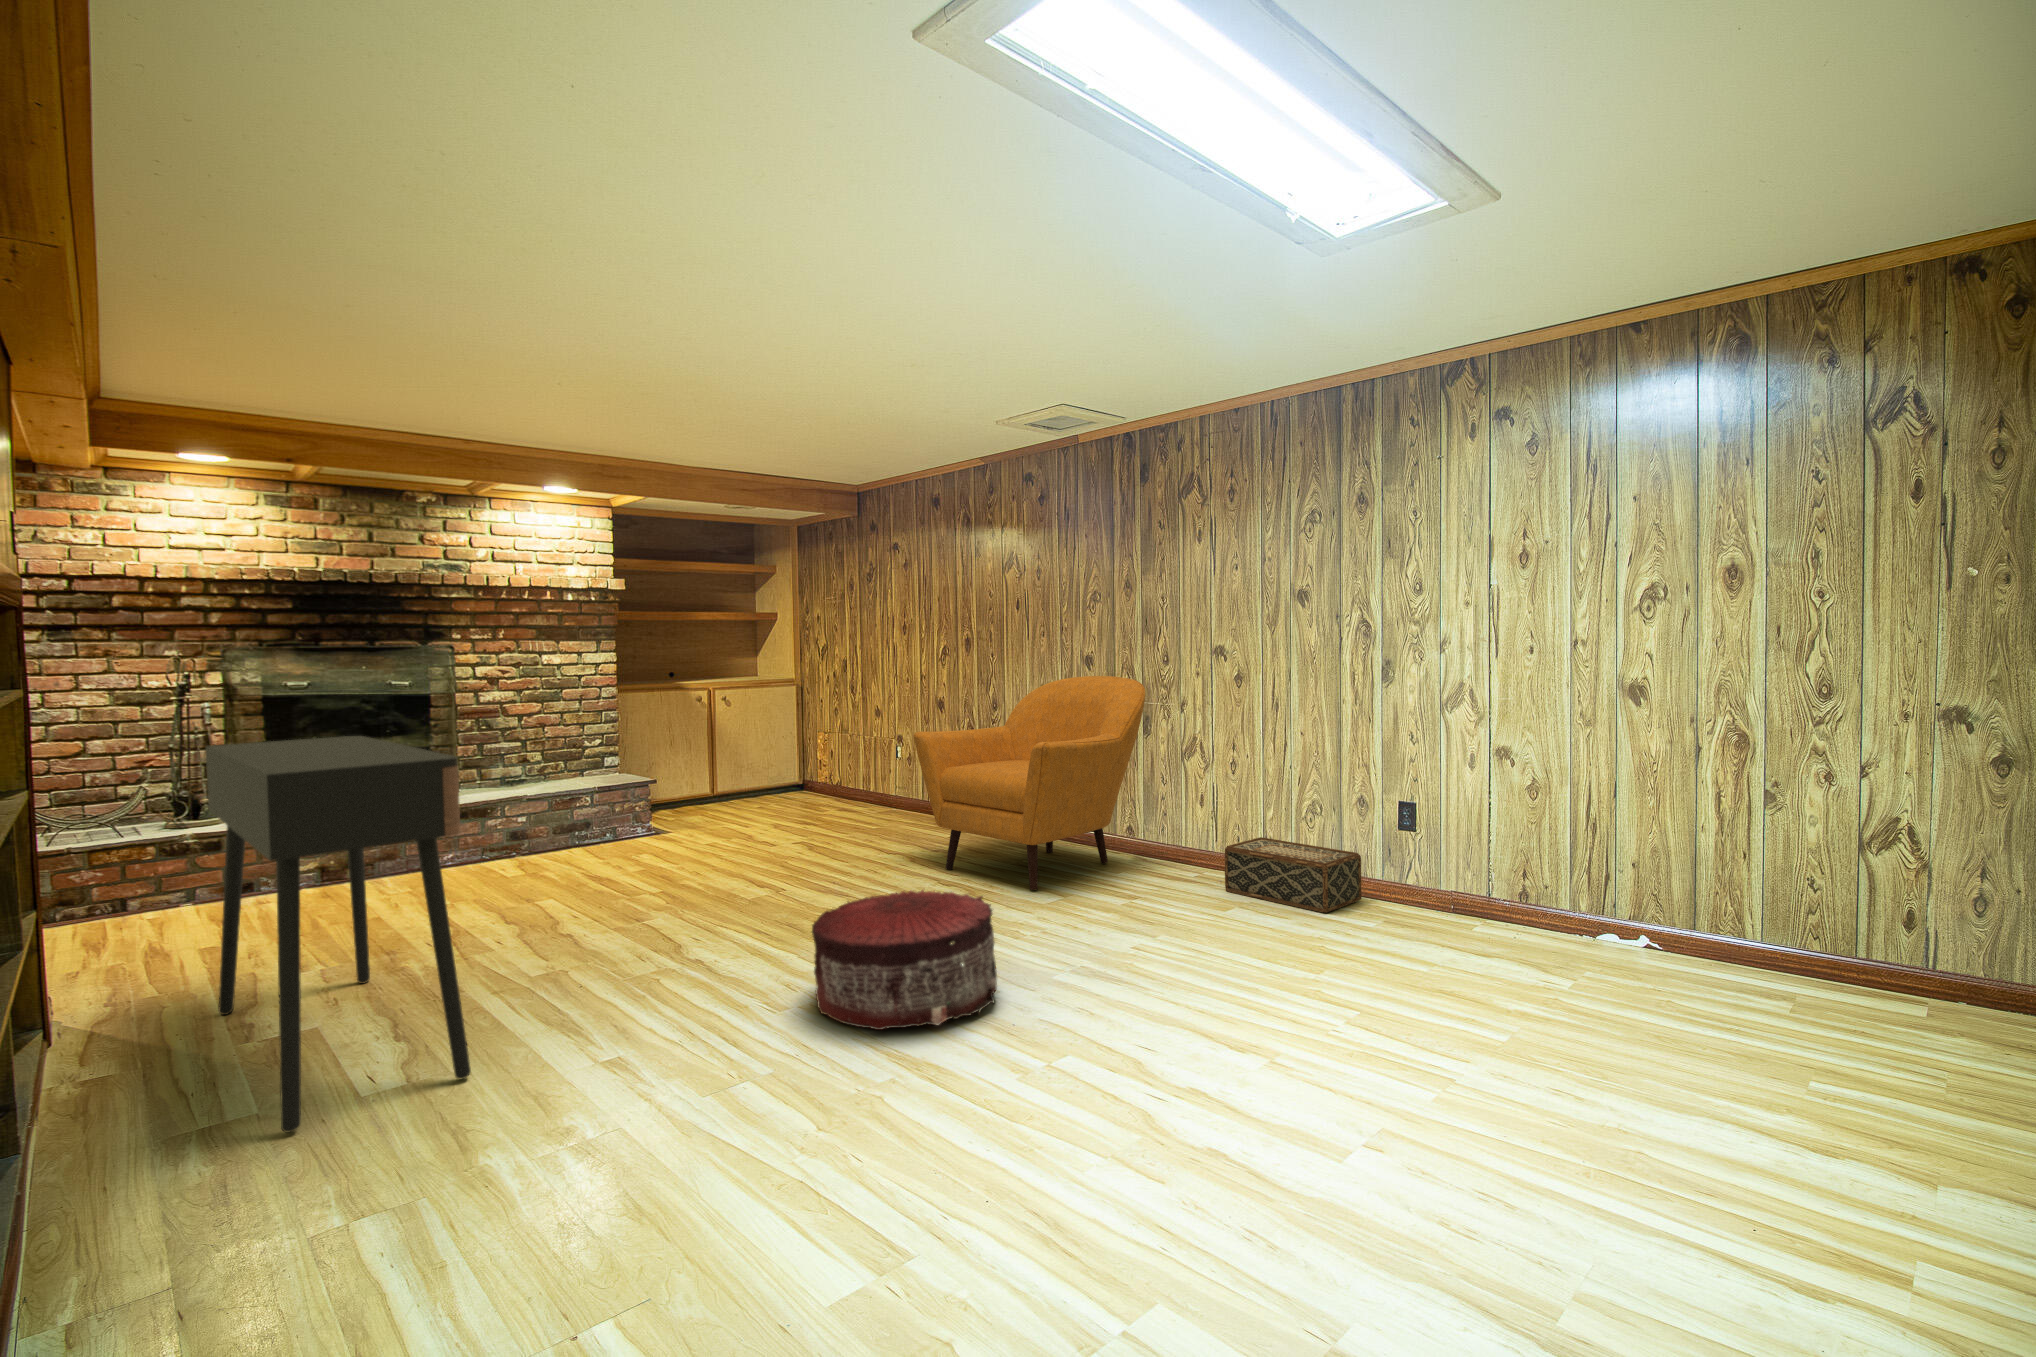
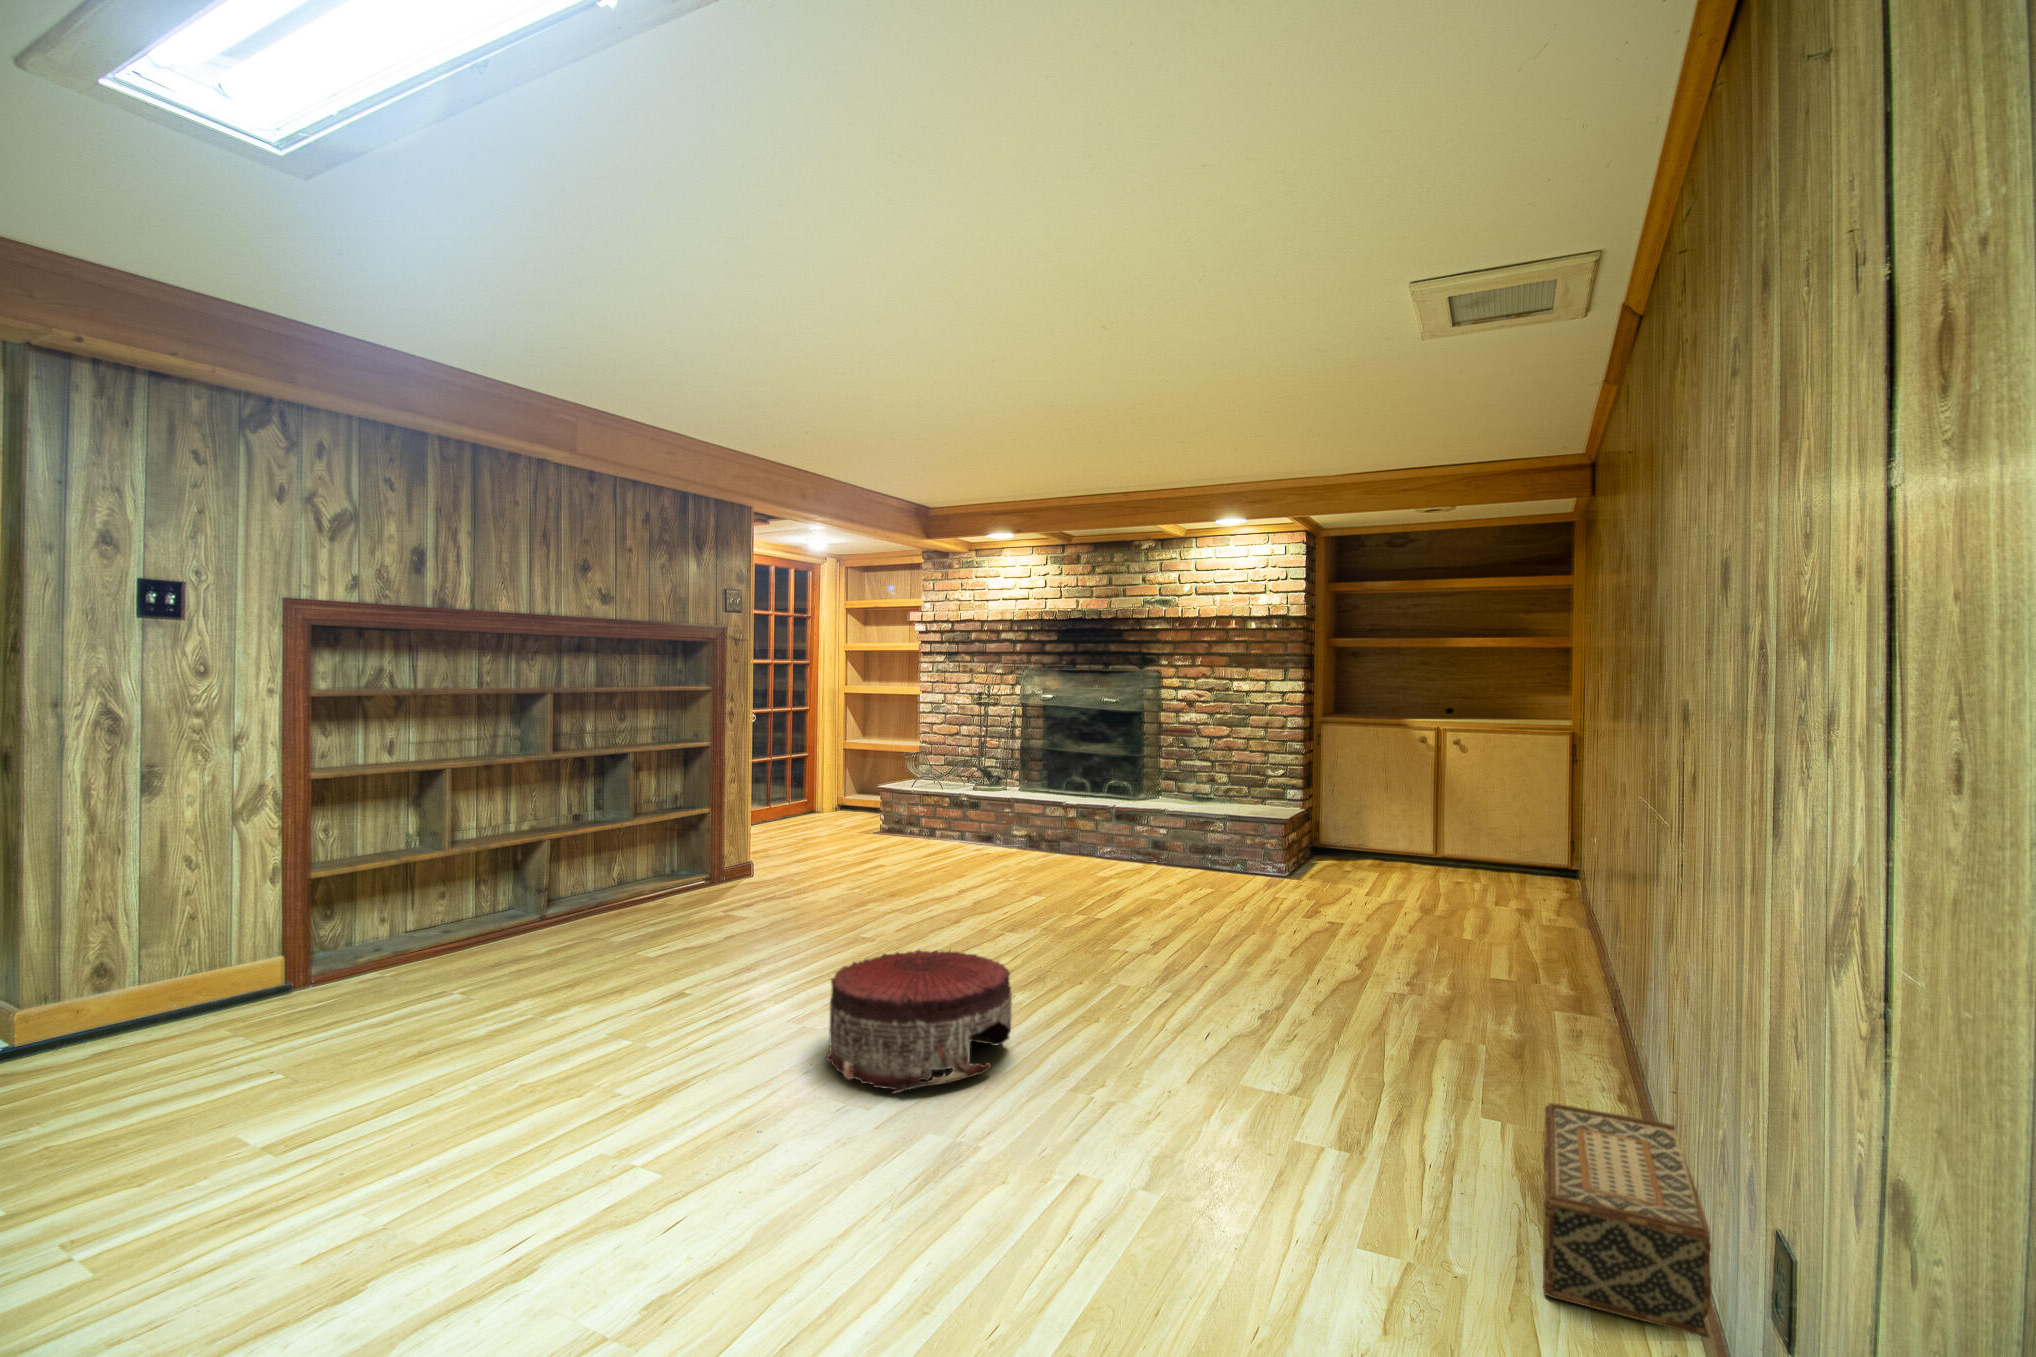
armchair: present [914,676,1145,890] -> none [1303,763,1647,1073]
console table: present [206,736,471,1132] -> none [640,738,863,973]

